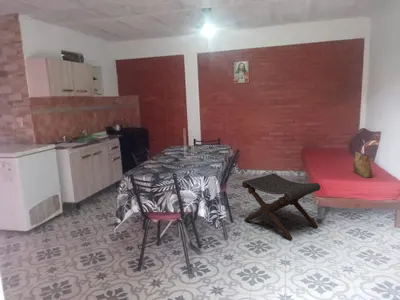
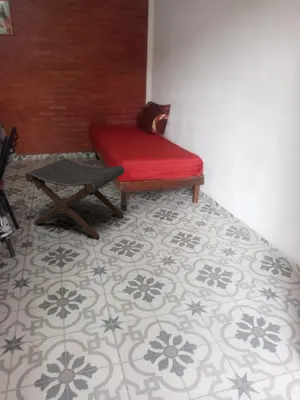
tote bag: present [353,139,372,178] -> none [152,111,172,155]

